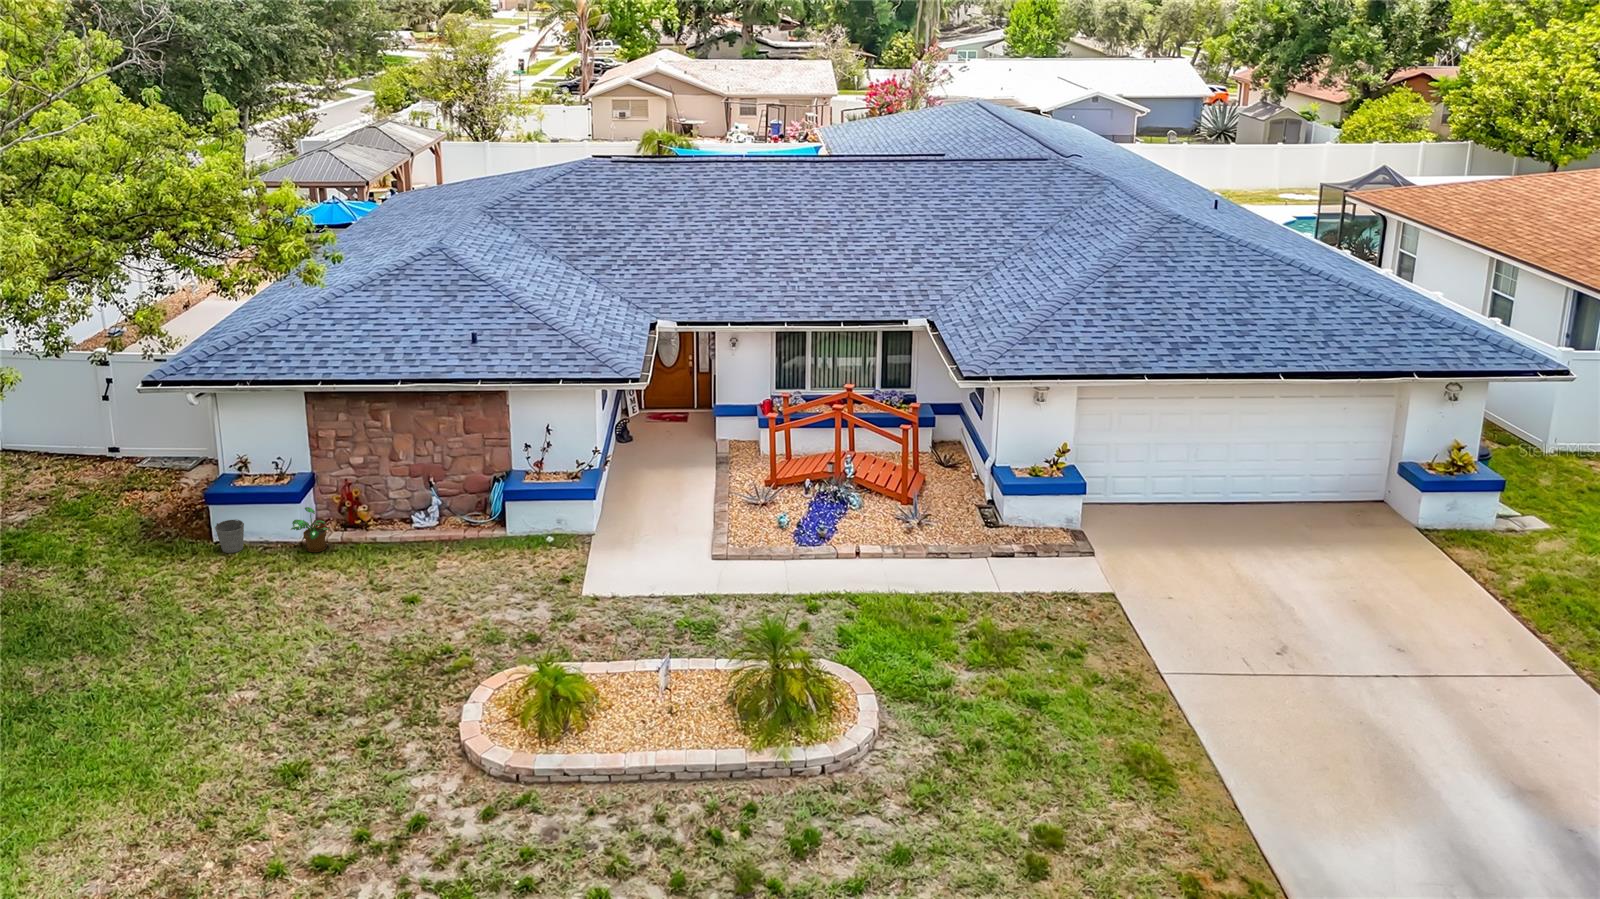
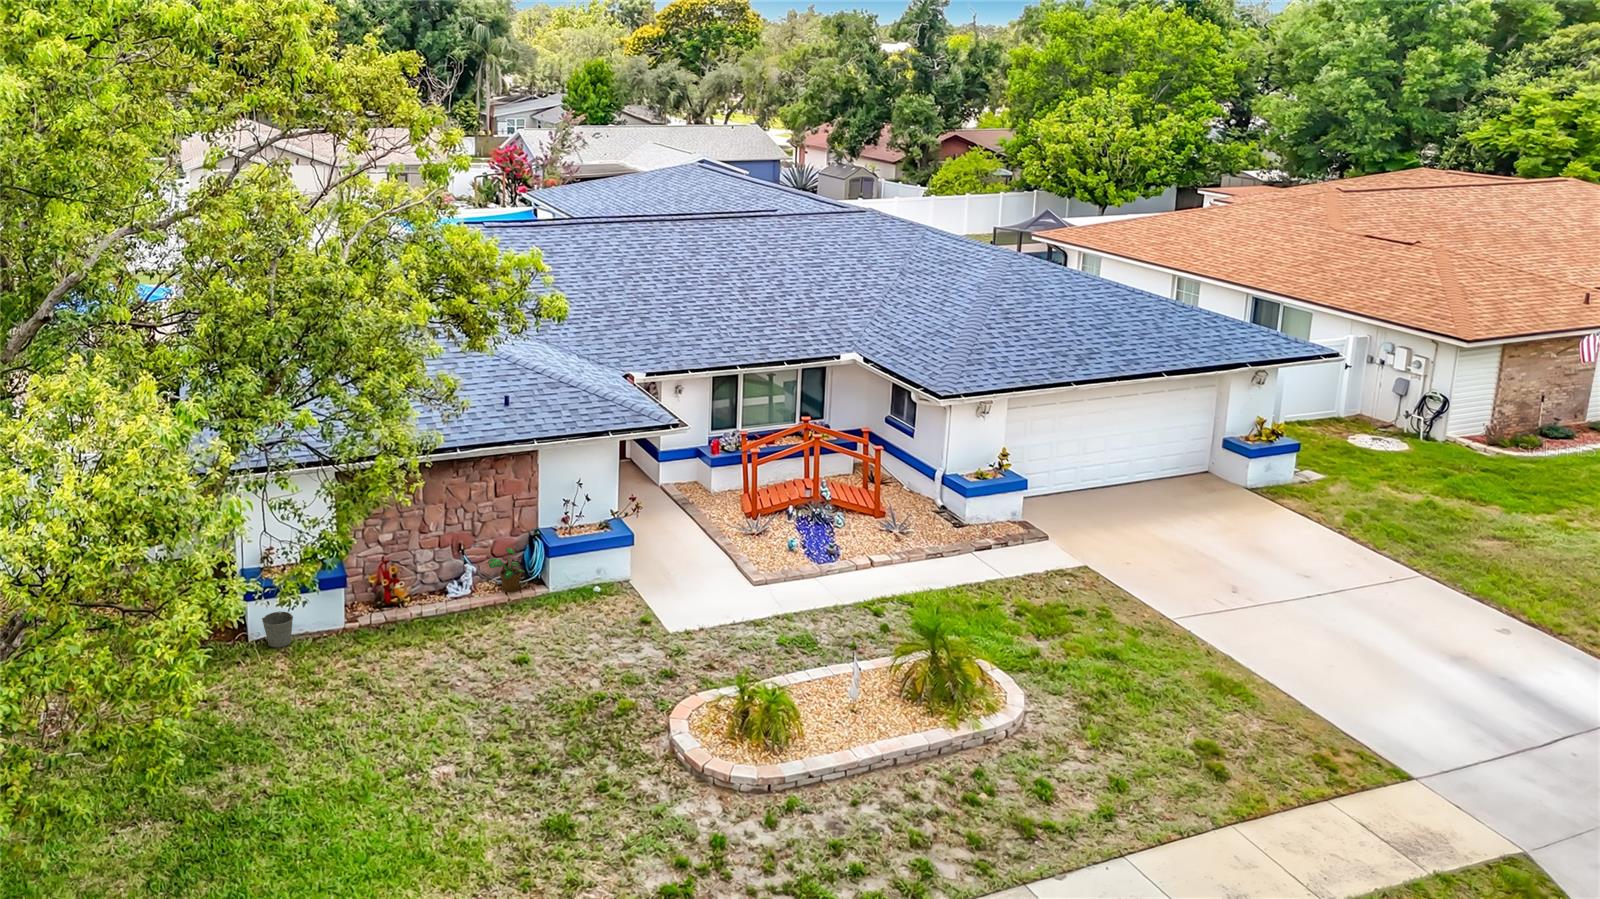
potted plant: present [291,507,329,552] -> present [488,548,524,592]

